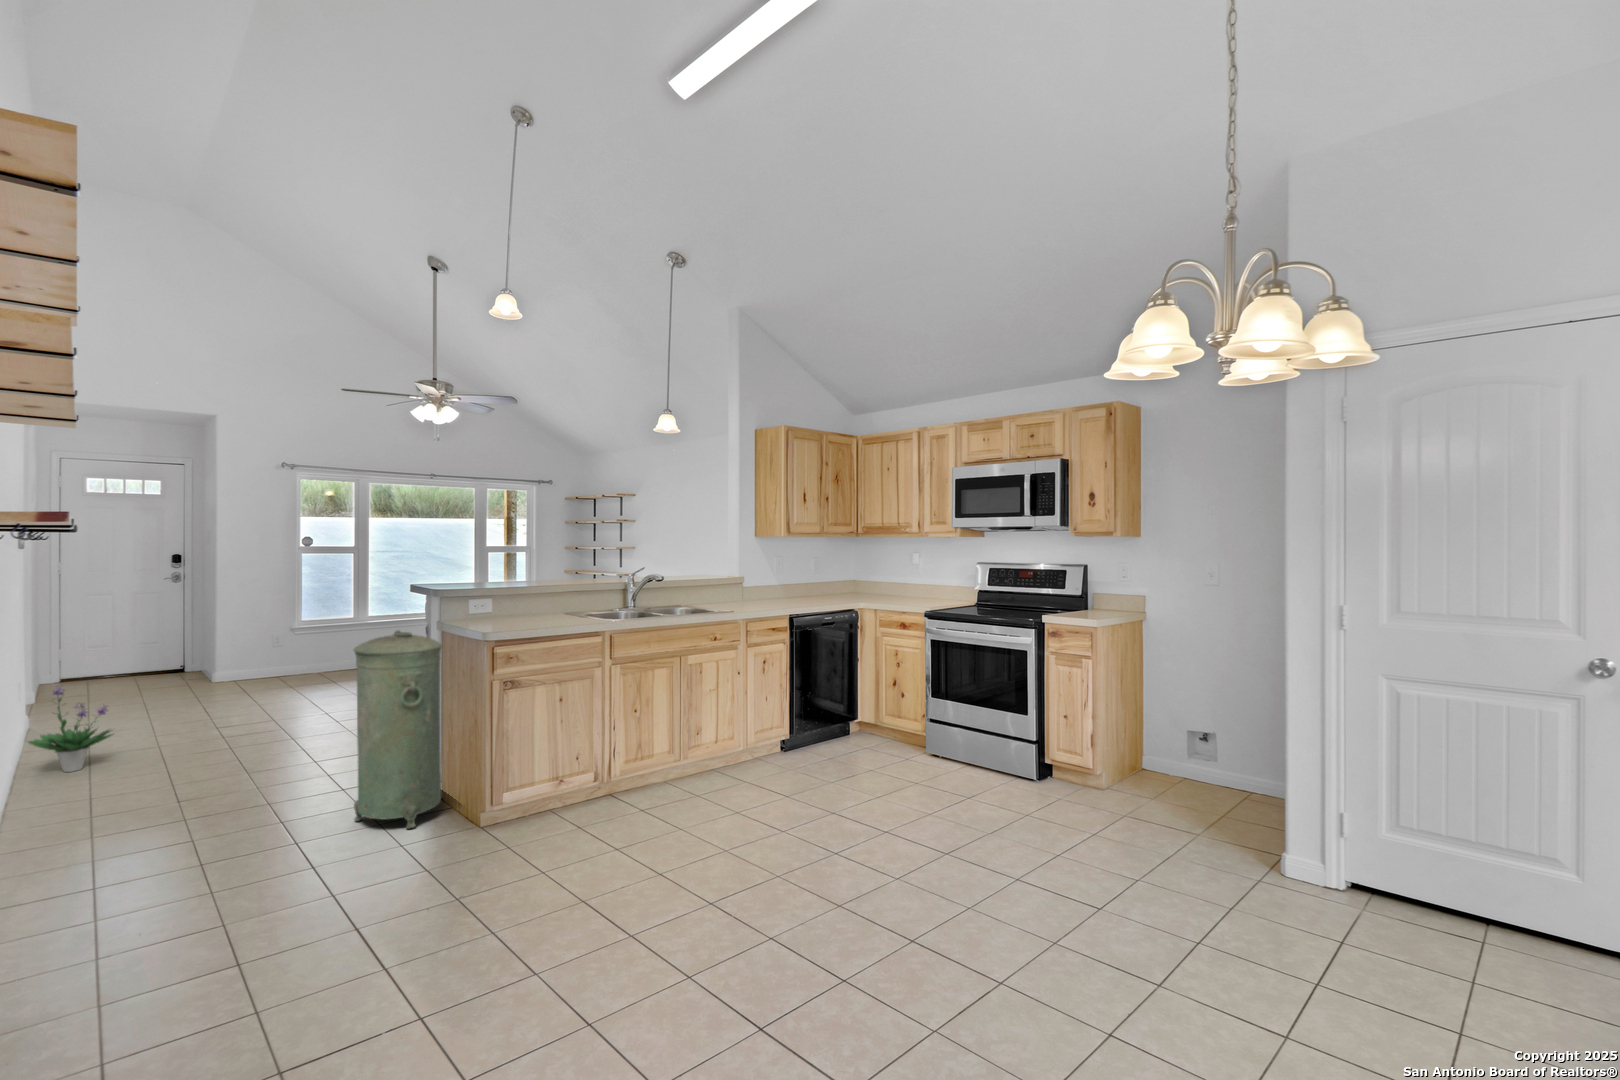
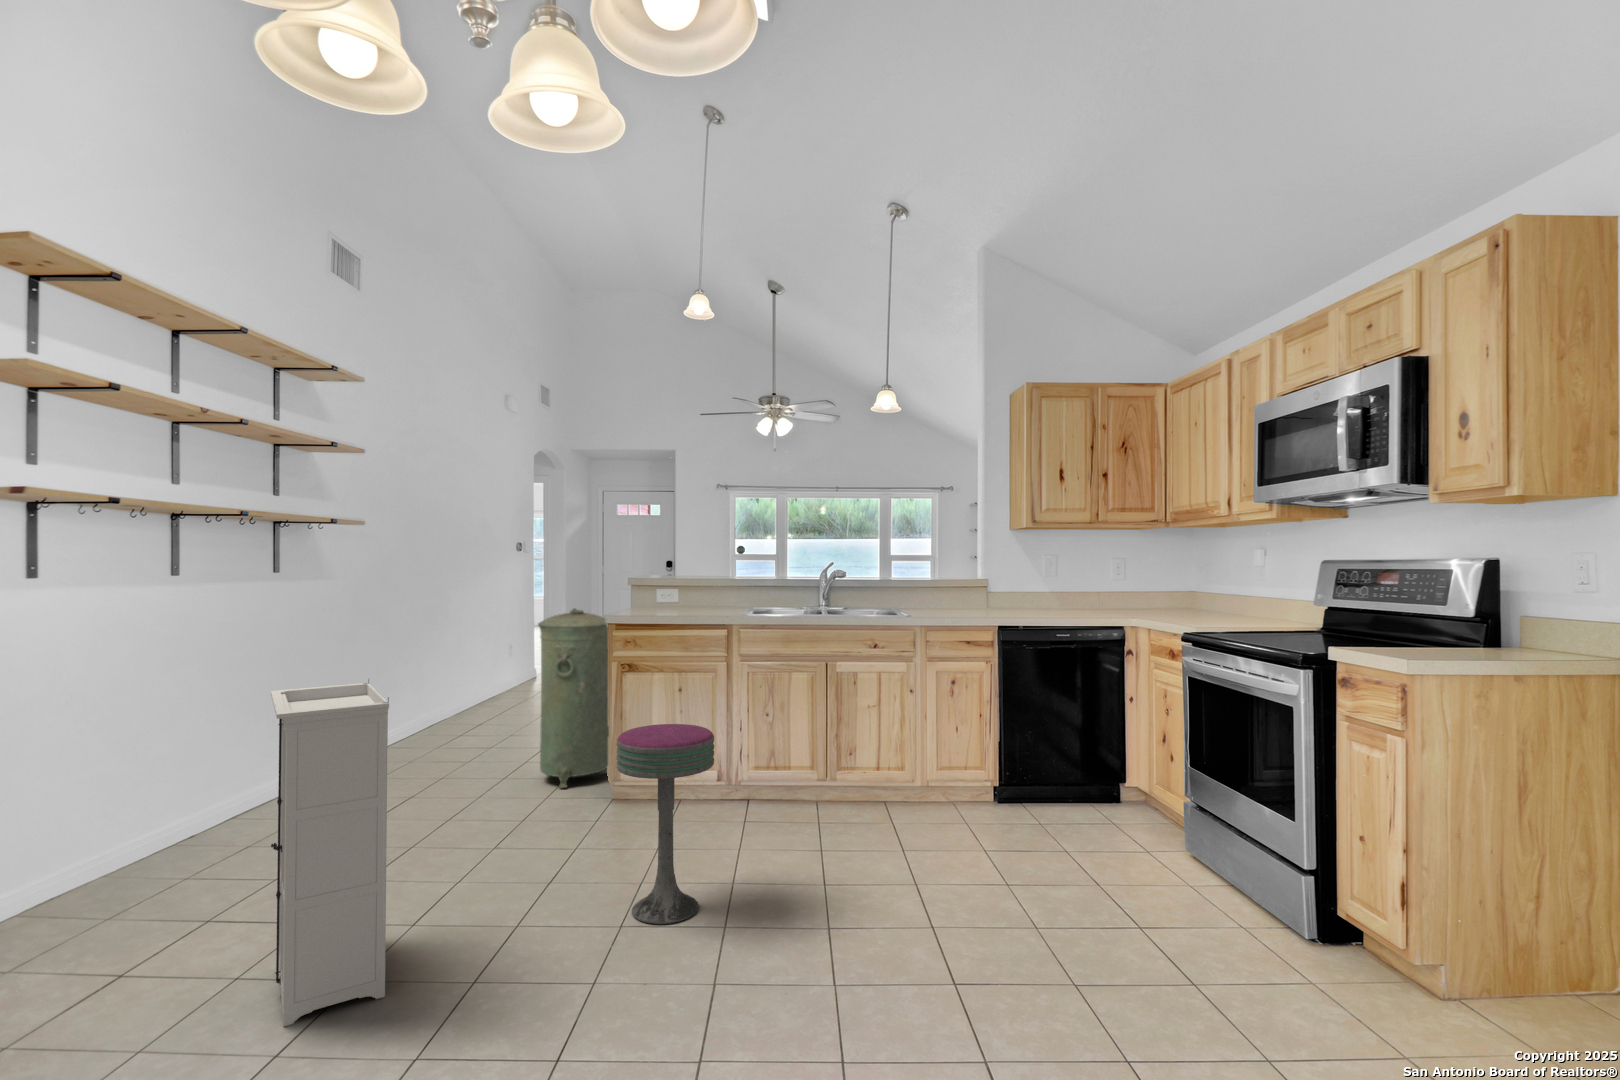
potted plant: present [28,685,112,772] -> none [479,641,530,705]
bar stool: none [679,721,759,887] -> present [617,724,714,924]
storage cabinet: none [472,723,652,1049] -> present [271,680,389,1026]

